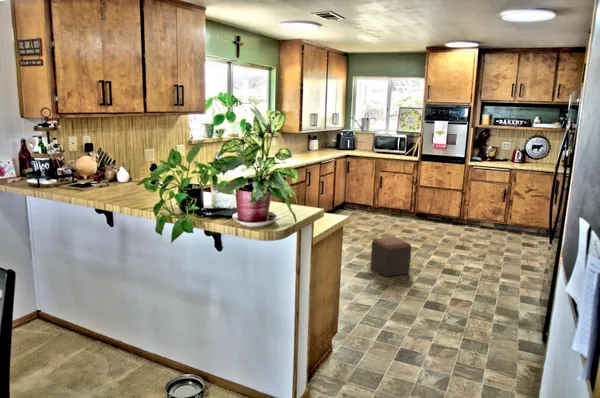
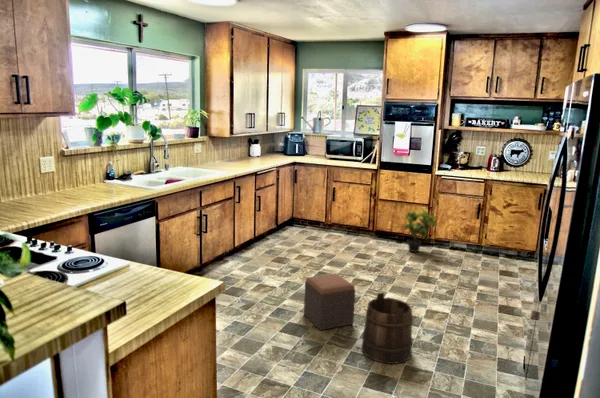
potted plant: none [440,192,470,229] -> present [404,208,437,252]
bucket: none [418,247,457,296] -> present [362,293,412,364]

